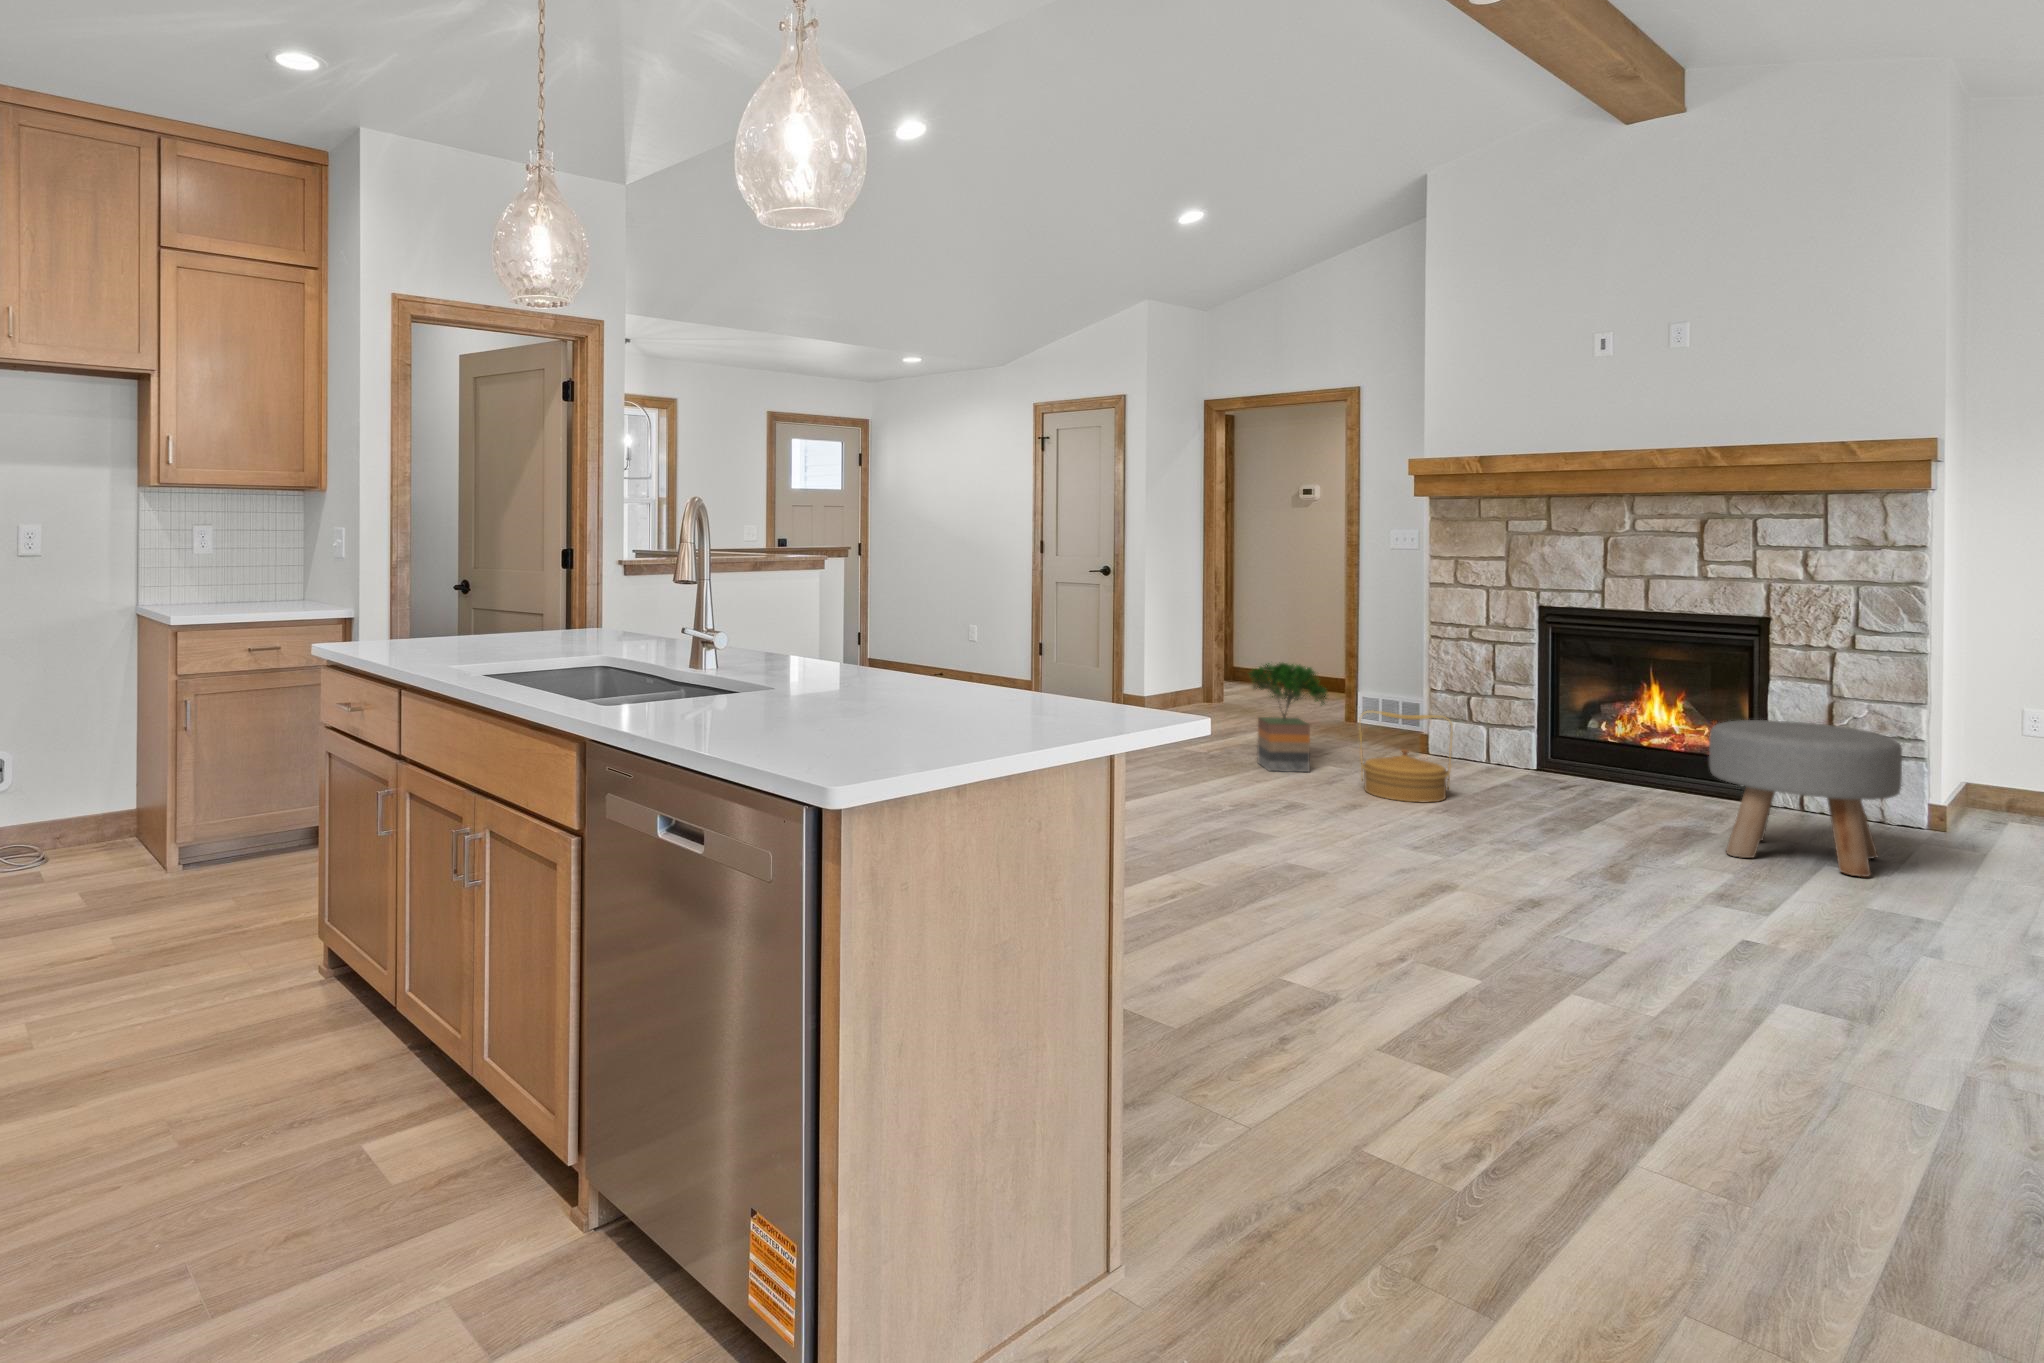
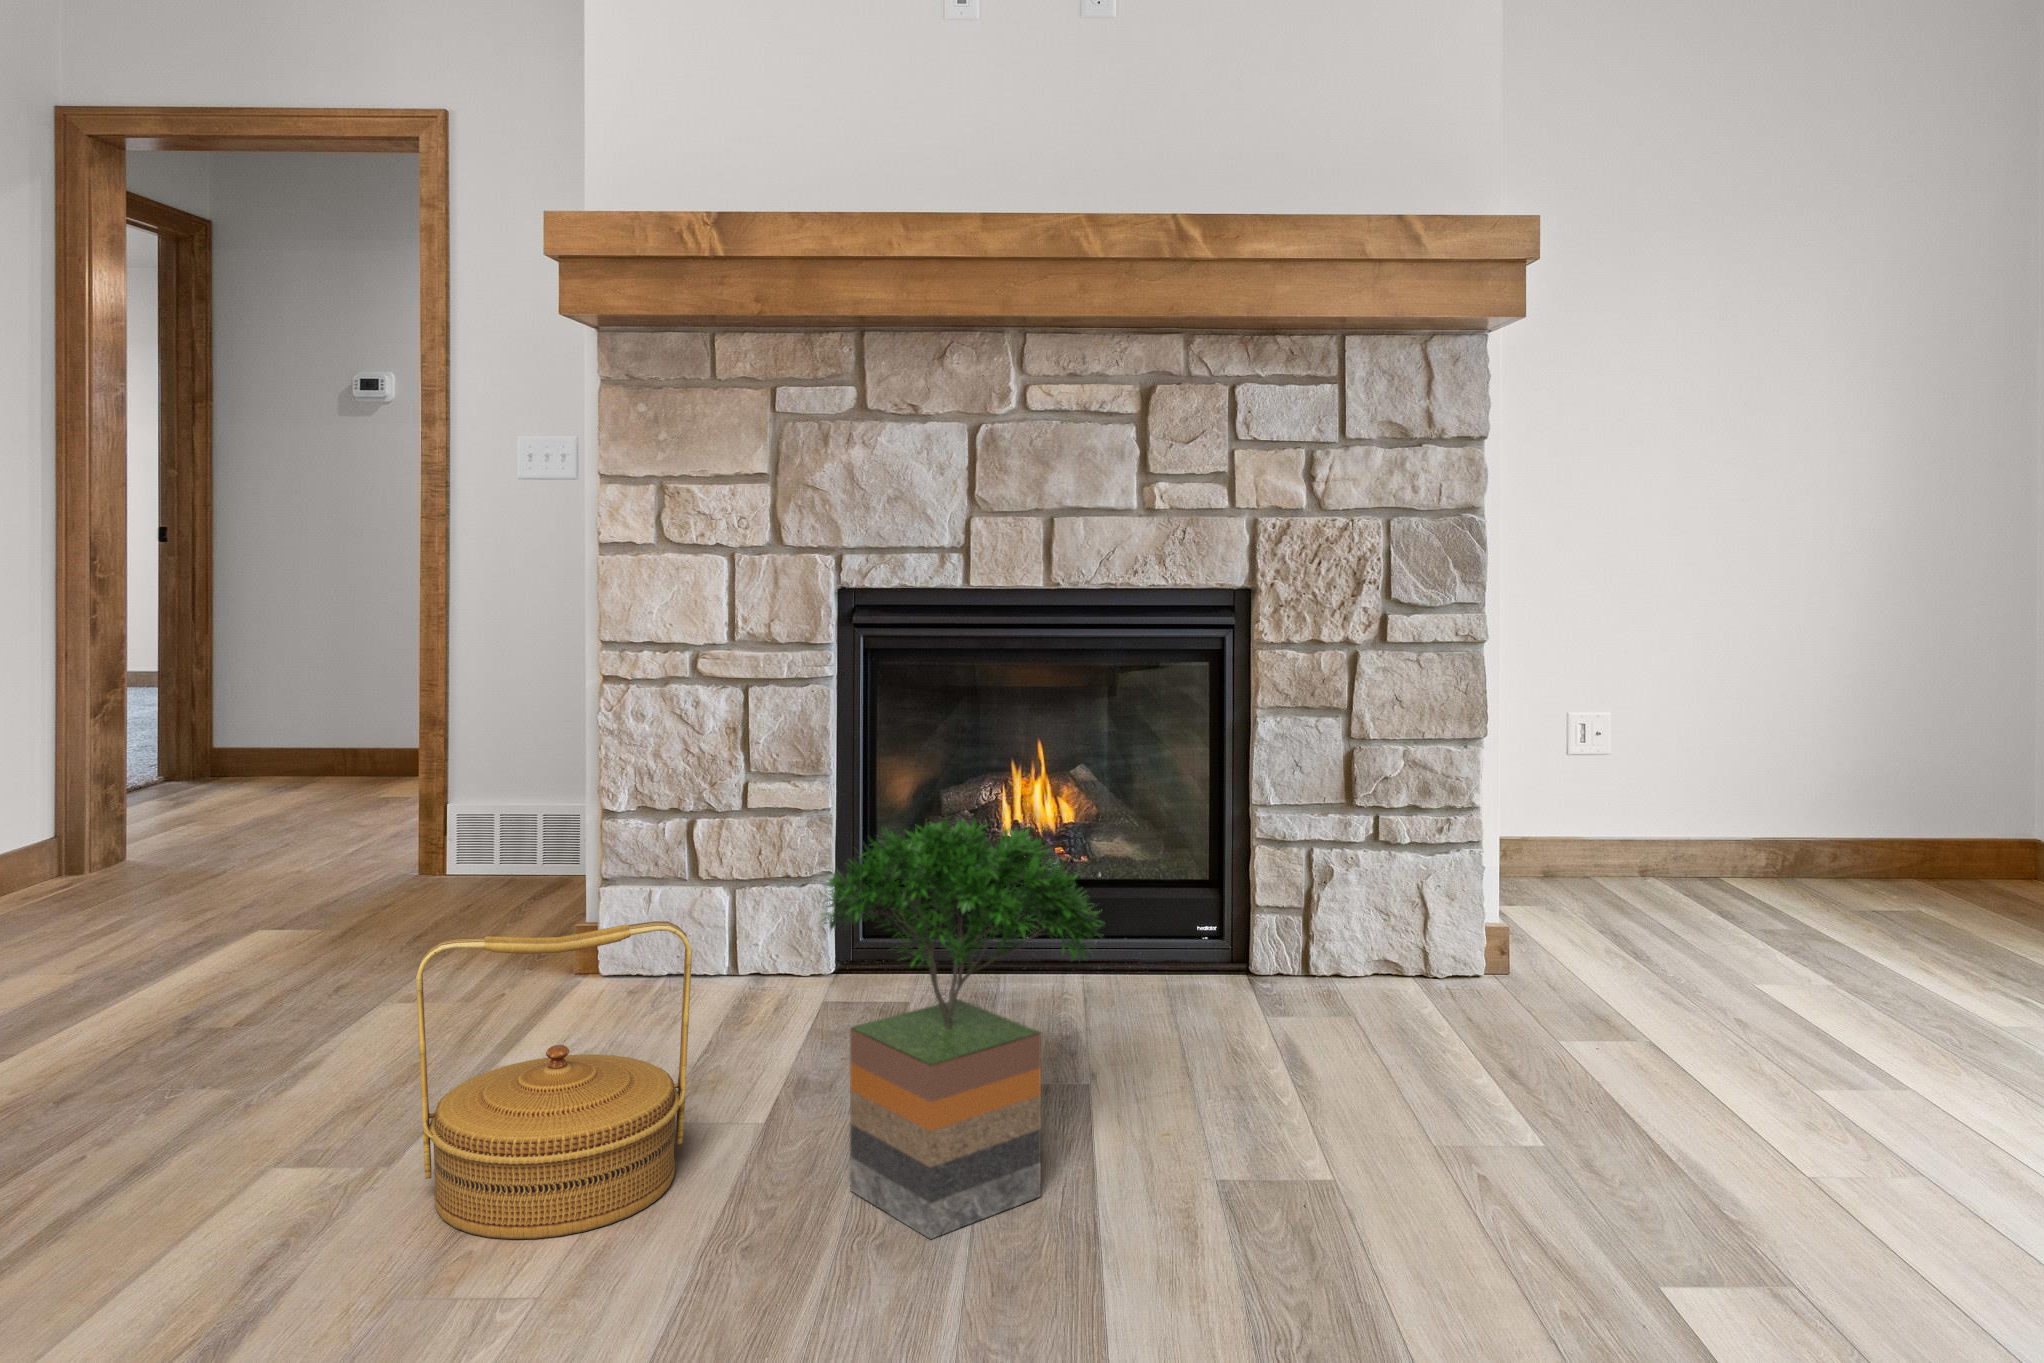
potted tree: present [1249,663,1328,772] -> present [822,818,1103,1239]
ottoman: present [1709,720,1902,877] -> none [1307,826,1686,1235]

